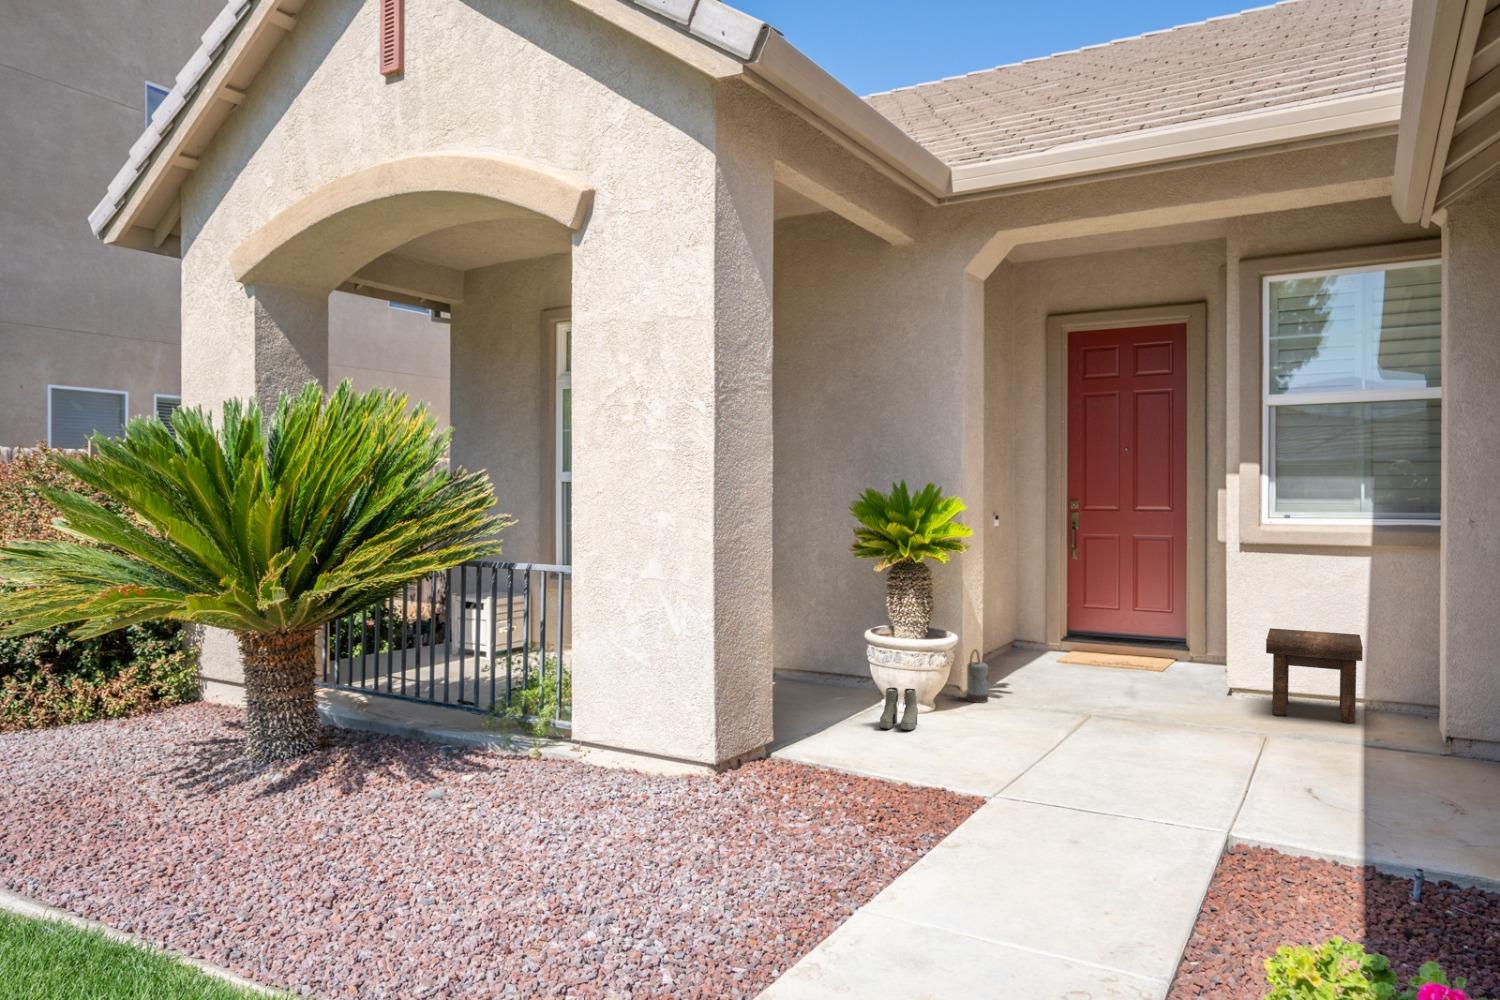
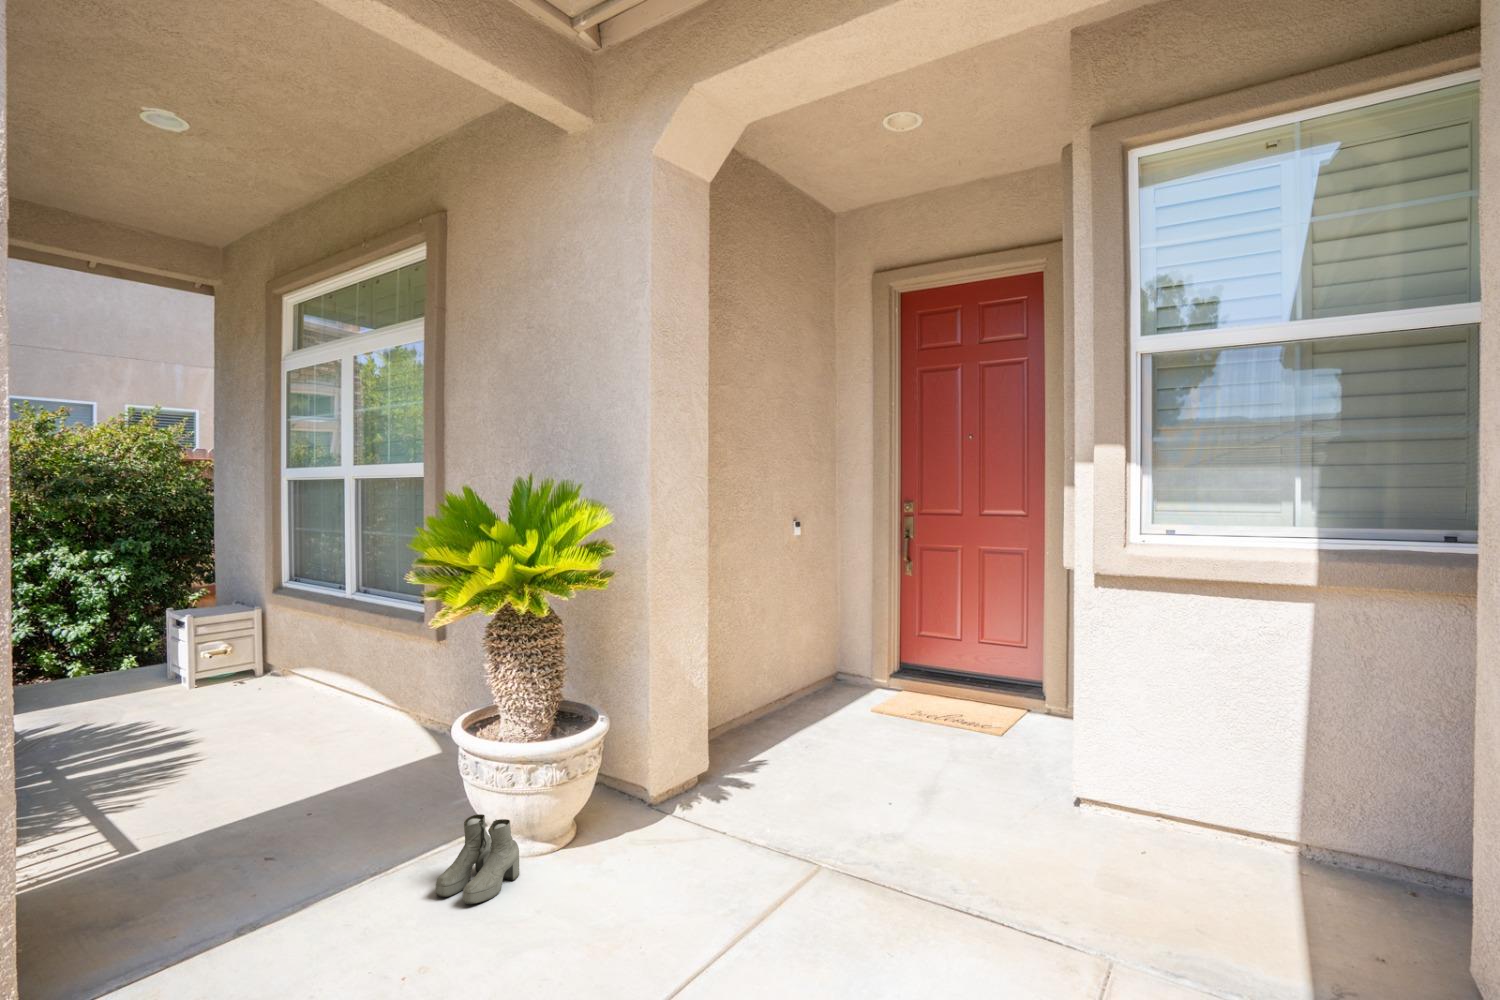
stool: present [1266,628,1363,724] -> none [1122,710,1302,917]
watering can: present [967,649,988,703] -> none [655,731,704,814]

